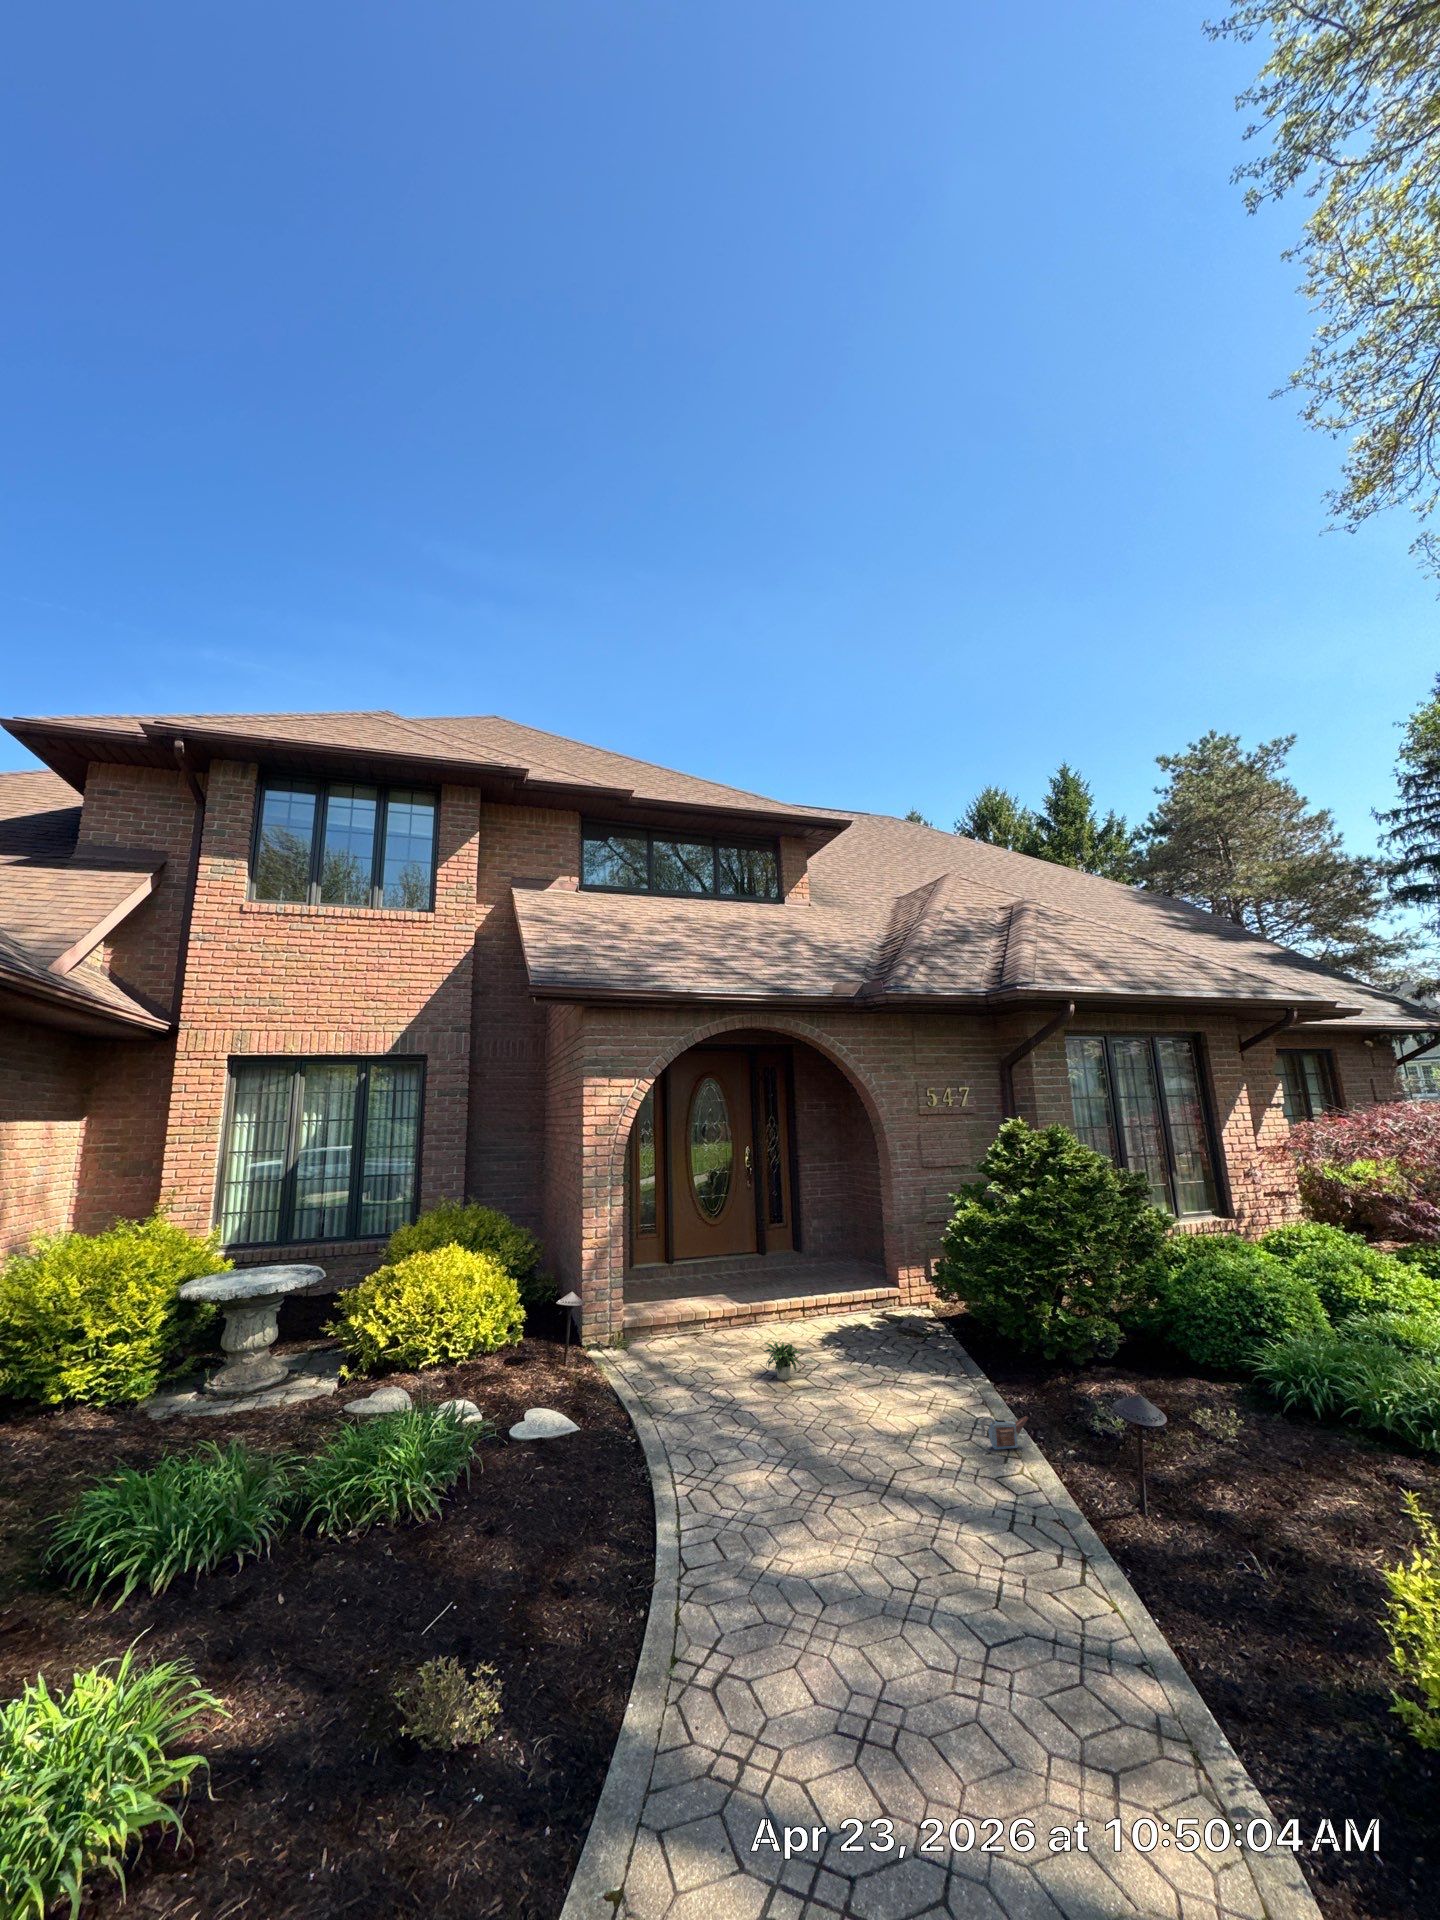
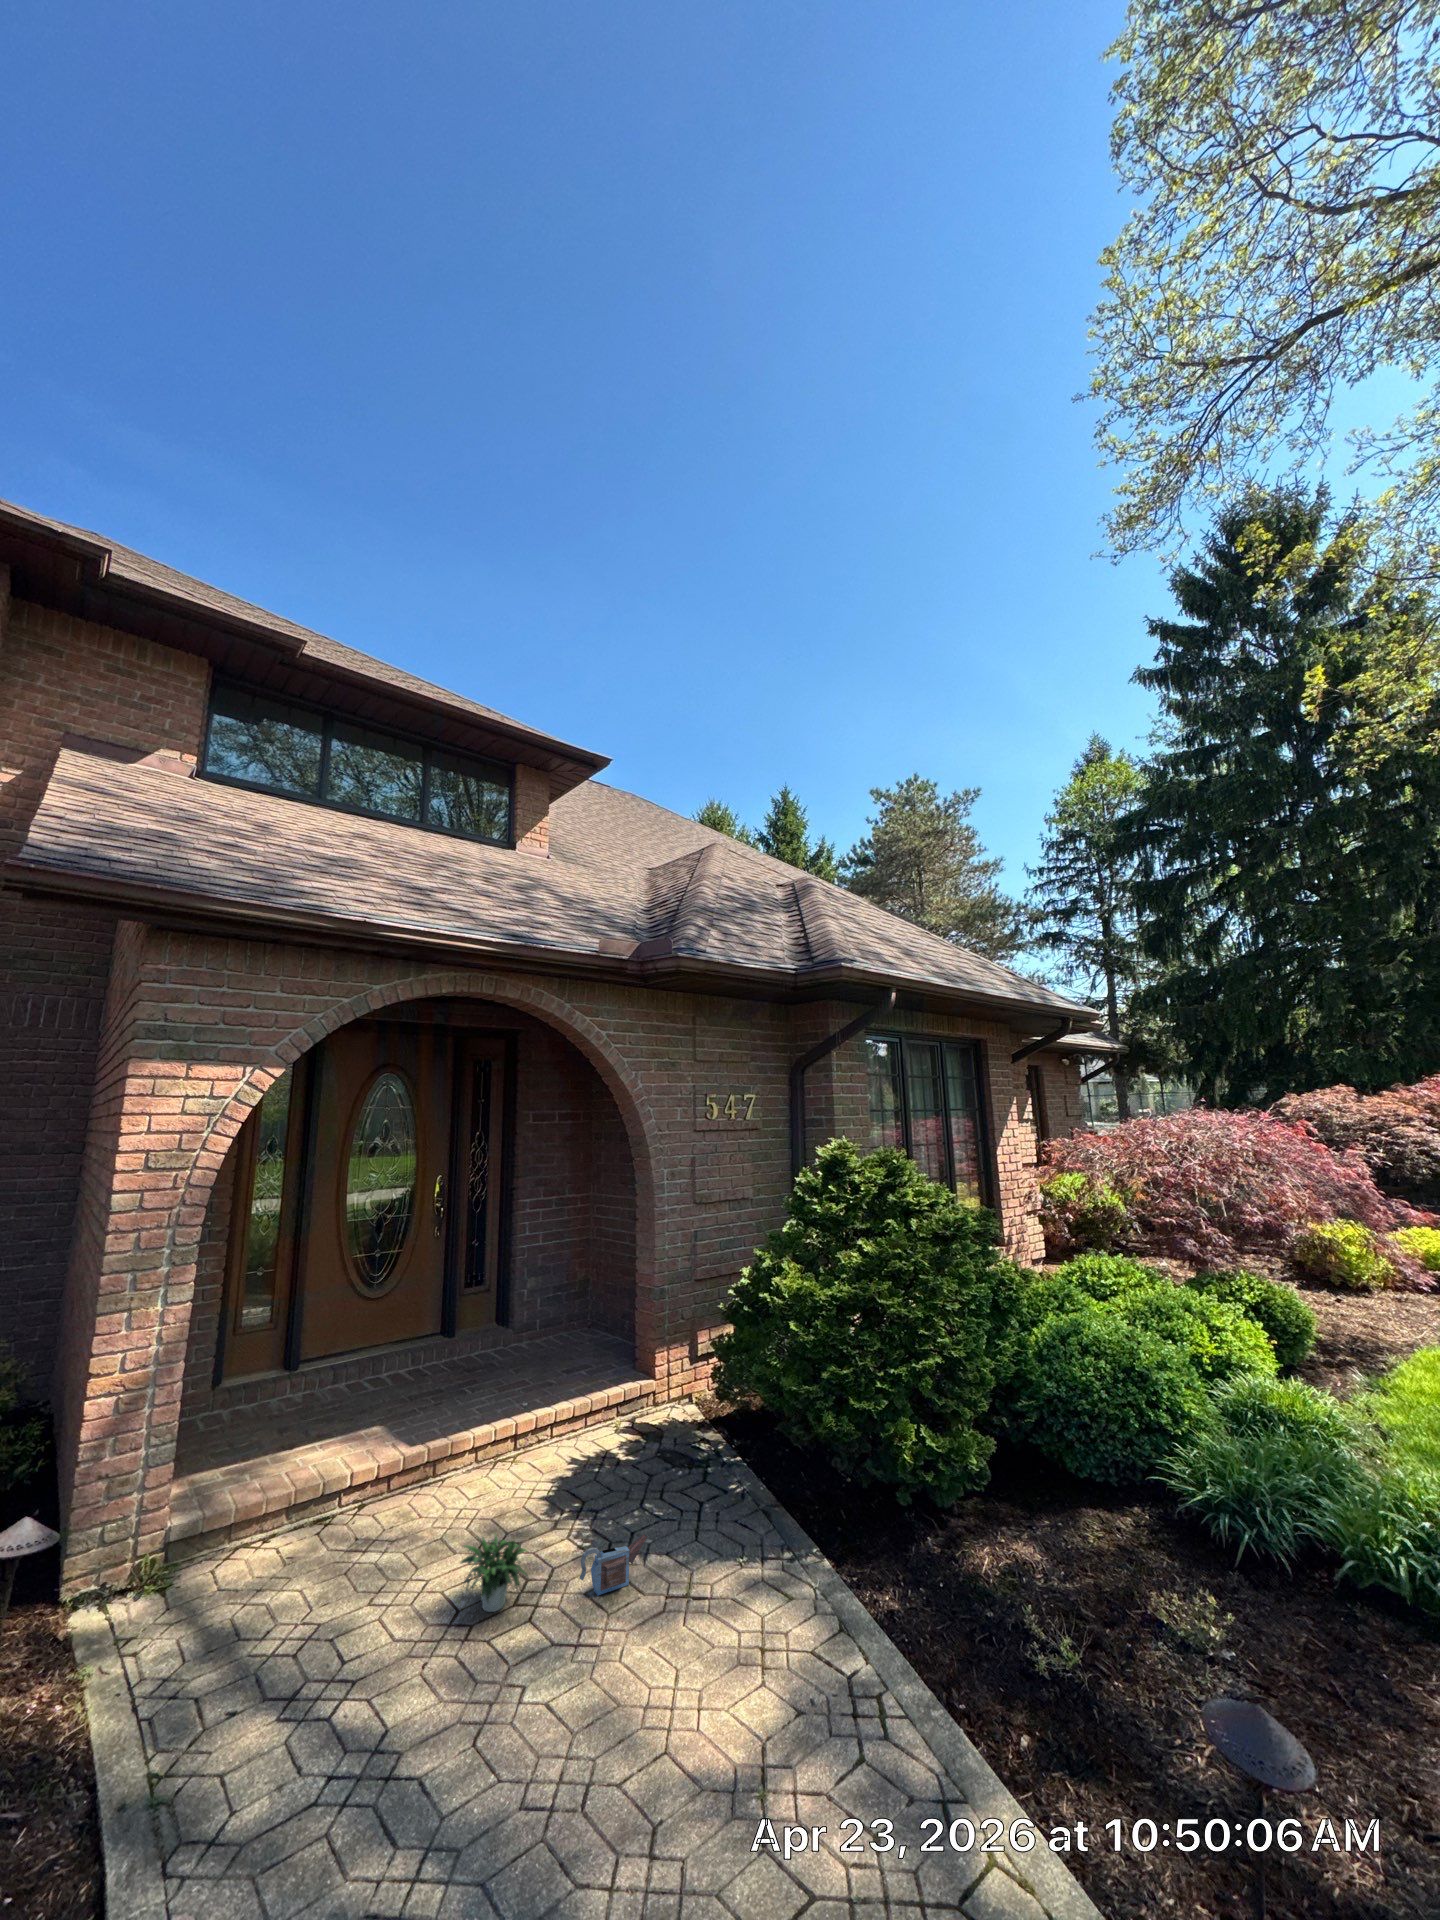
watering can: present [980,1416,1028,1450] -> present [579,1534,647,1596]

